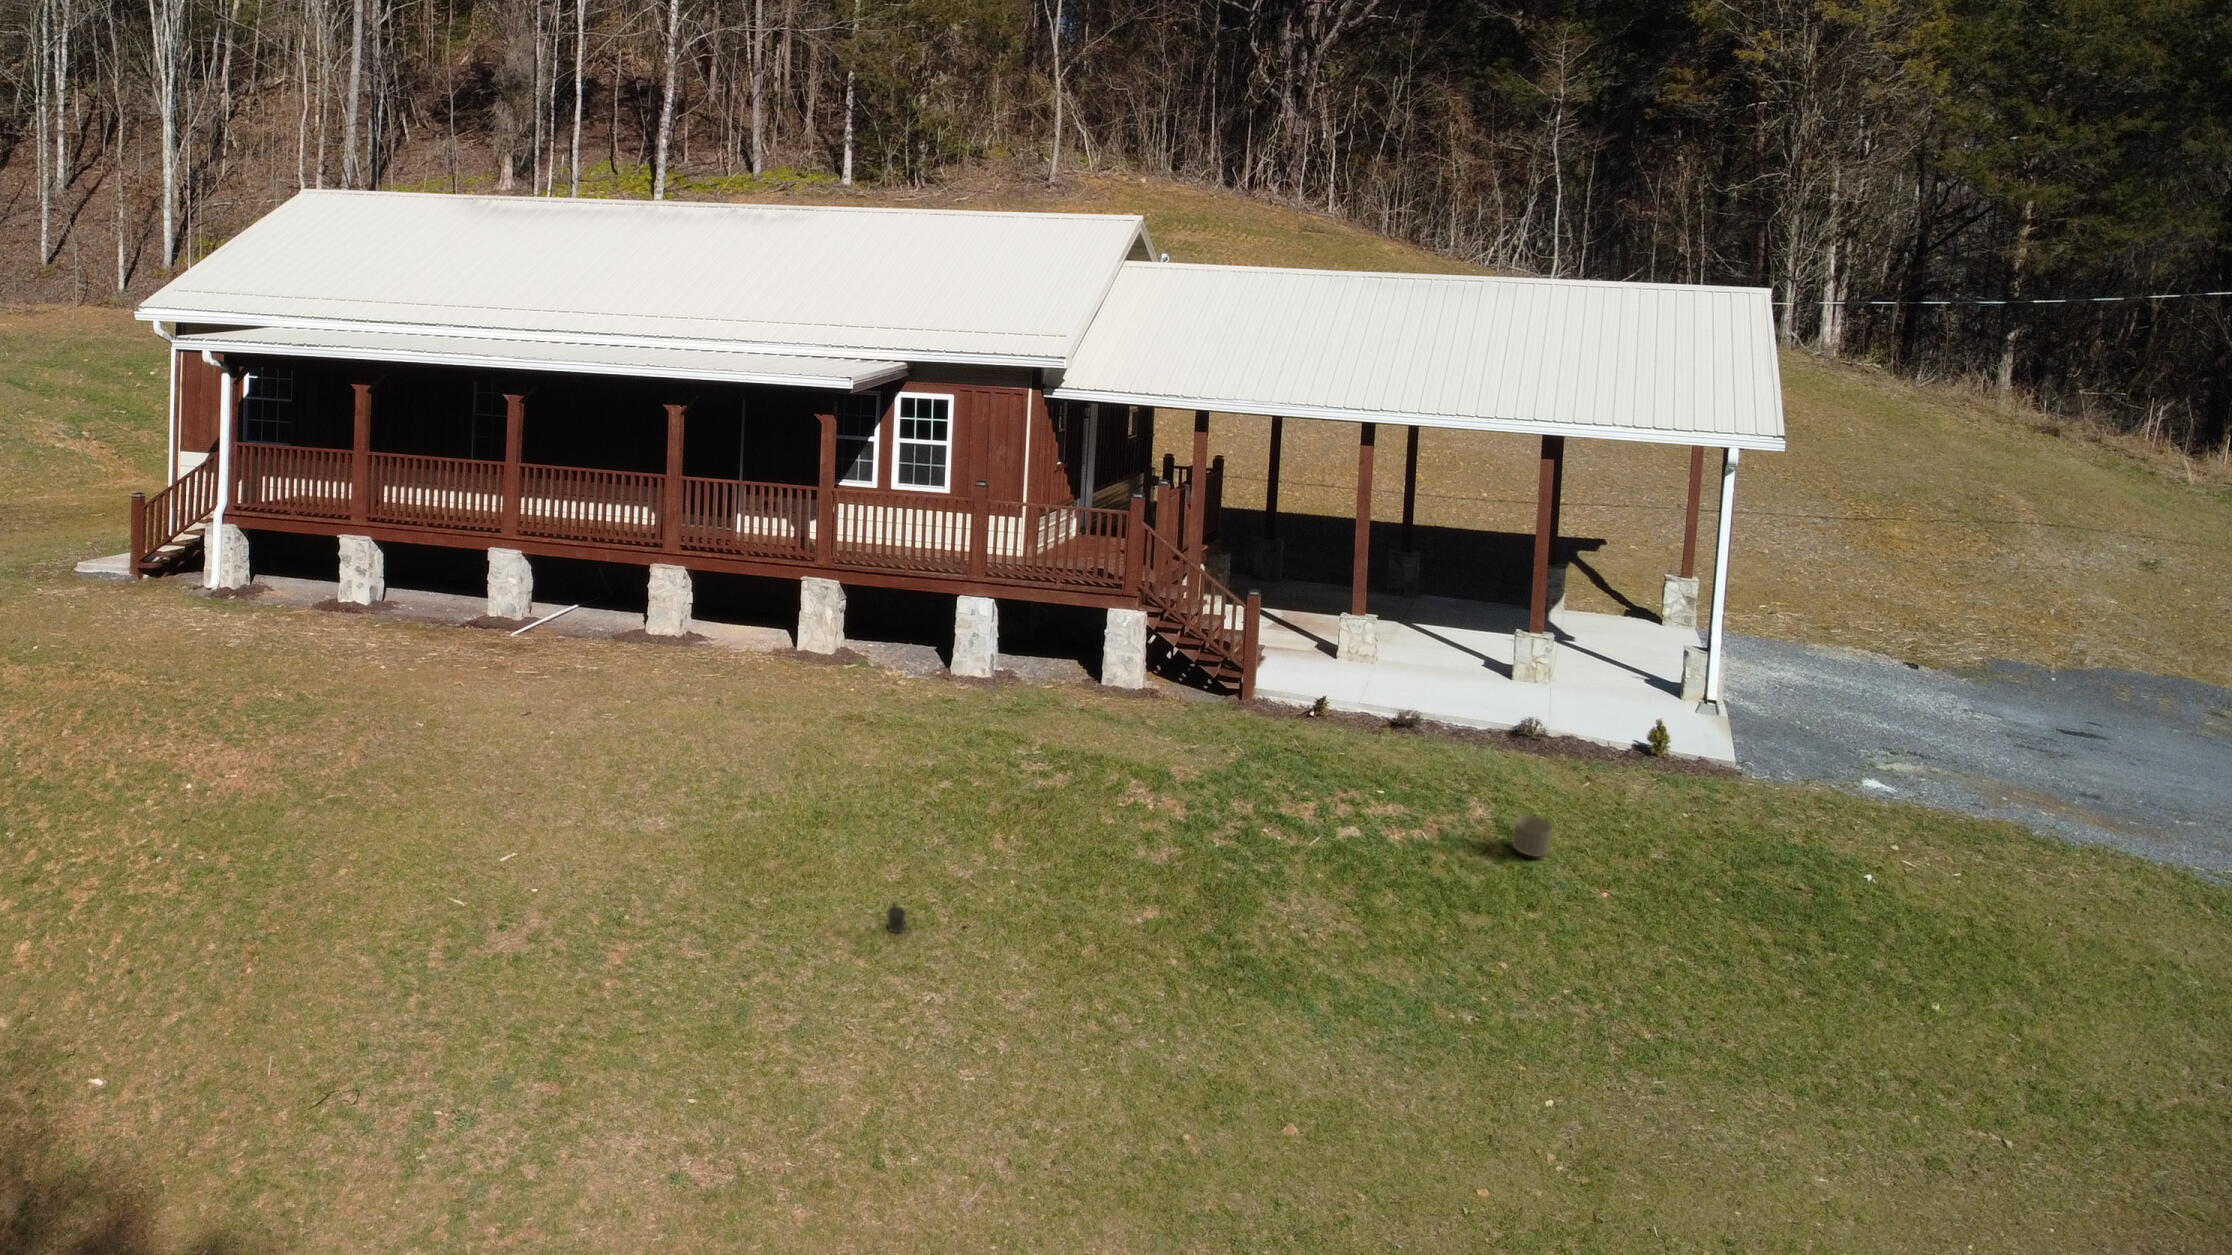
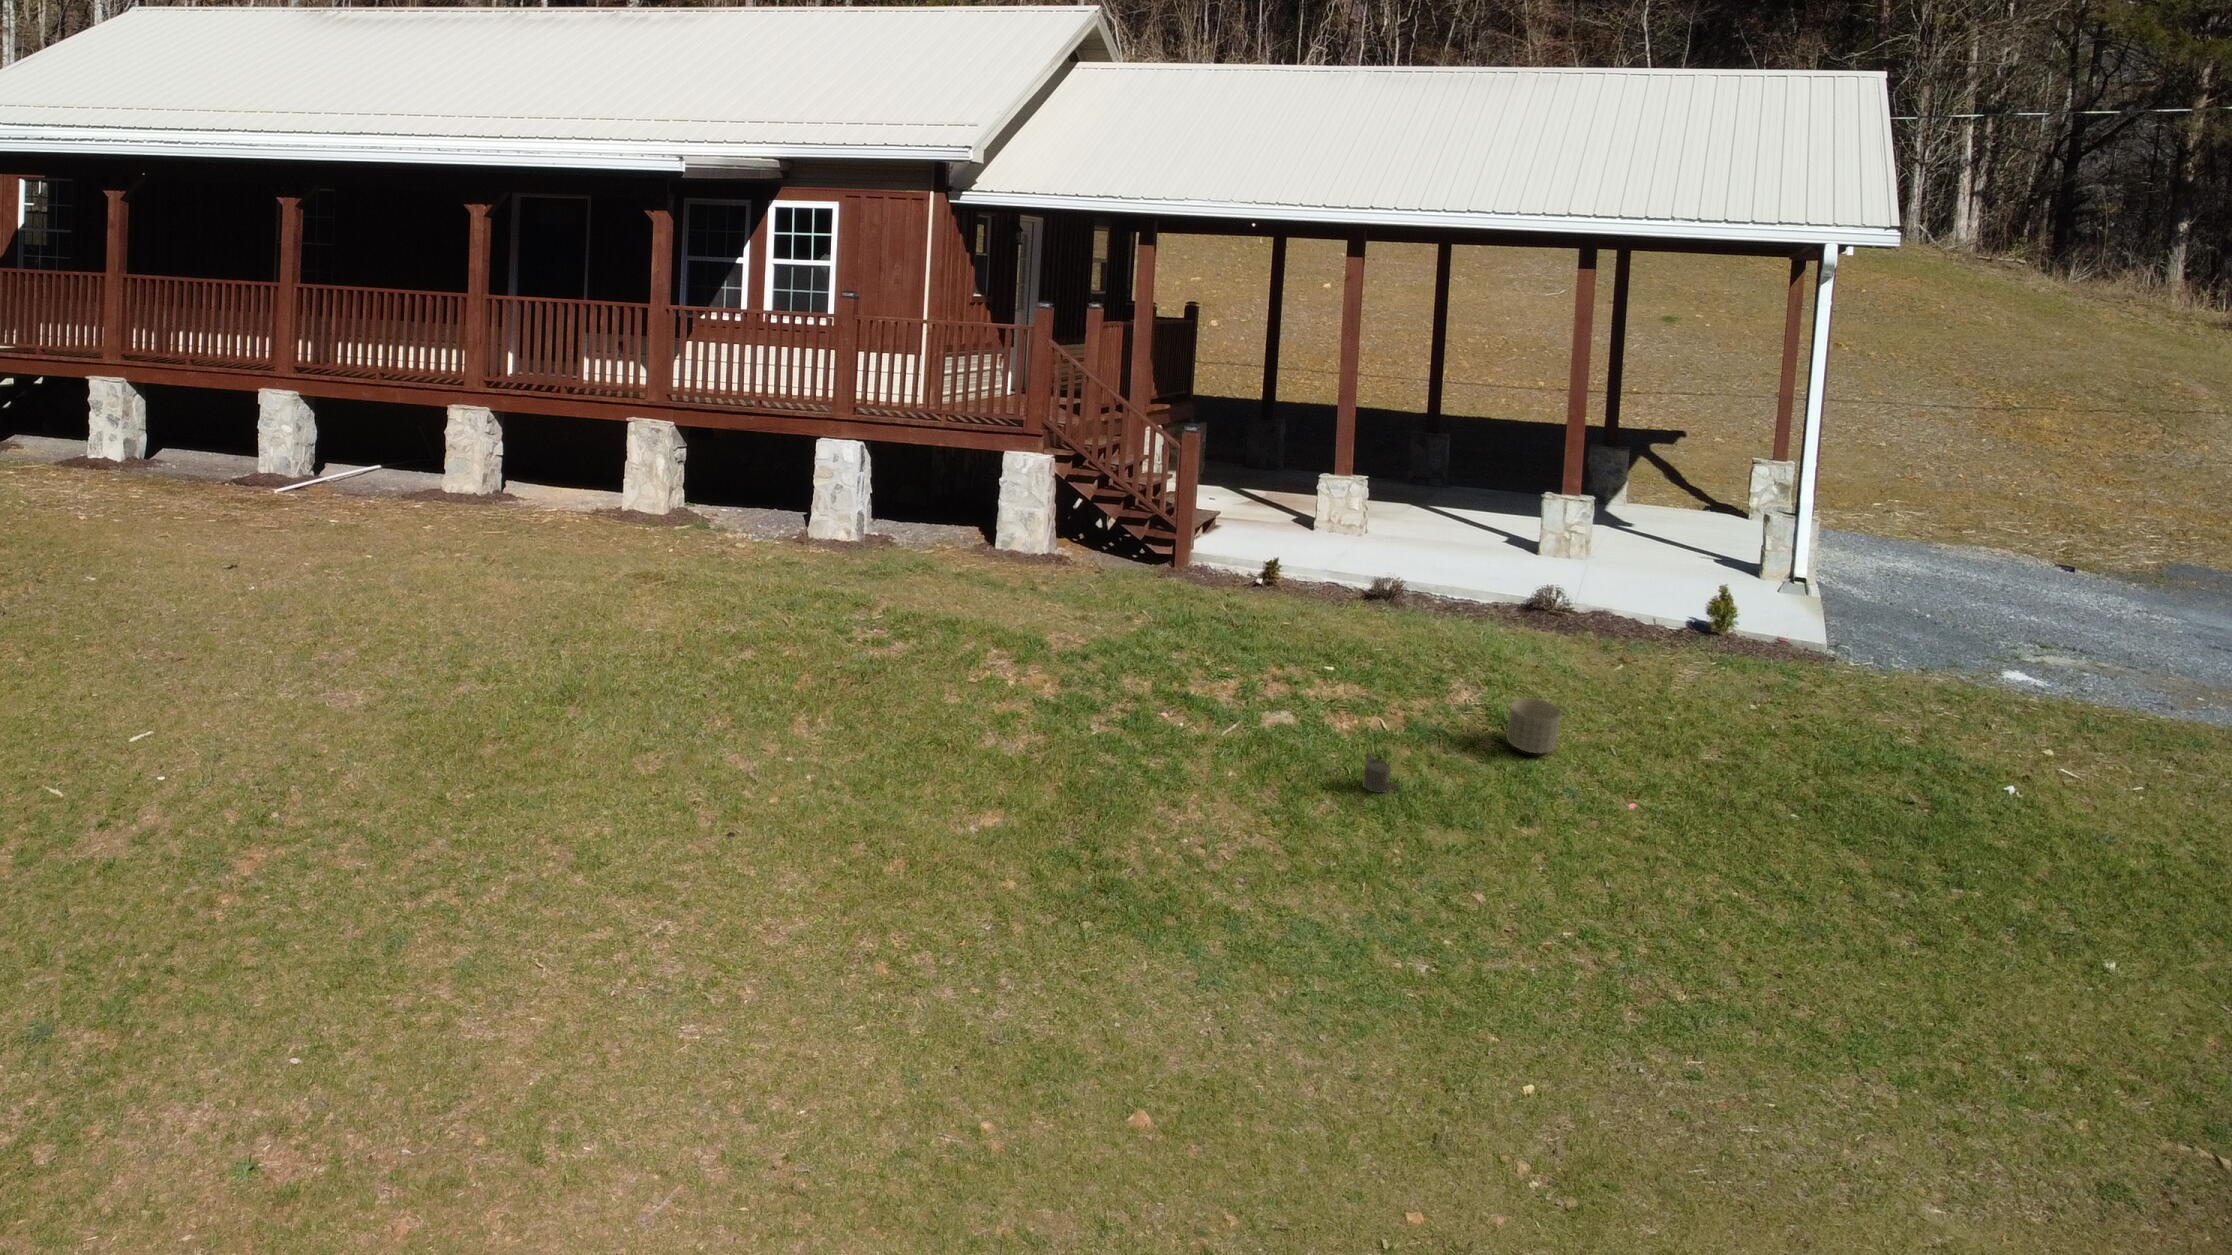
watering can: present [887,903,906,933] -> present [1362,753,1400,793]

